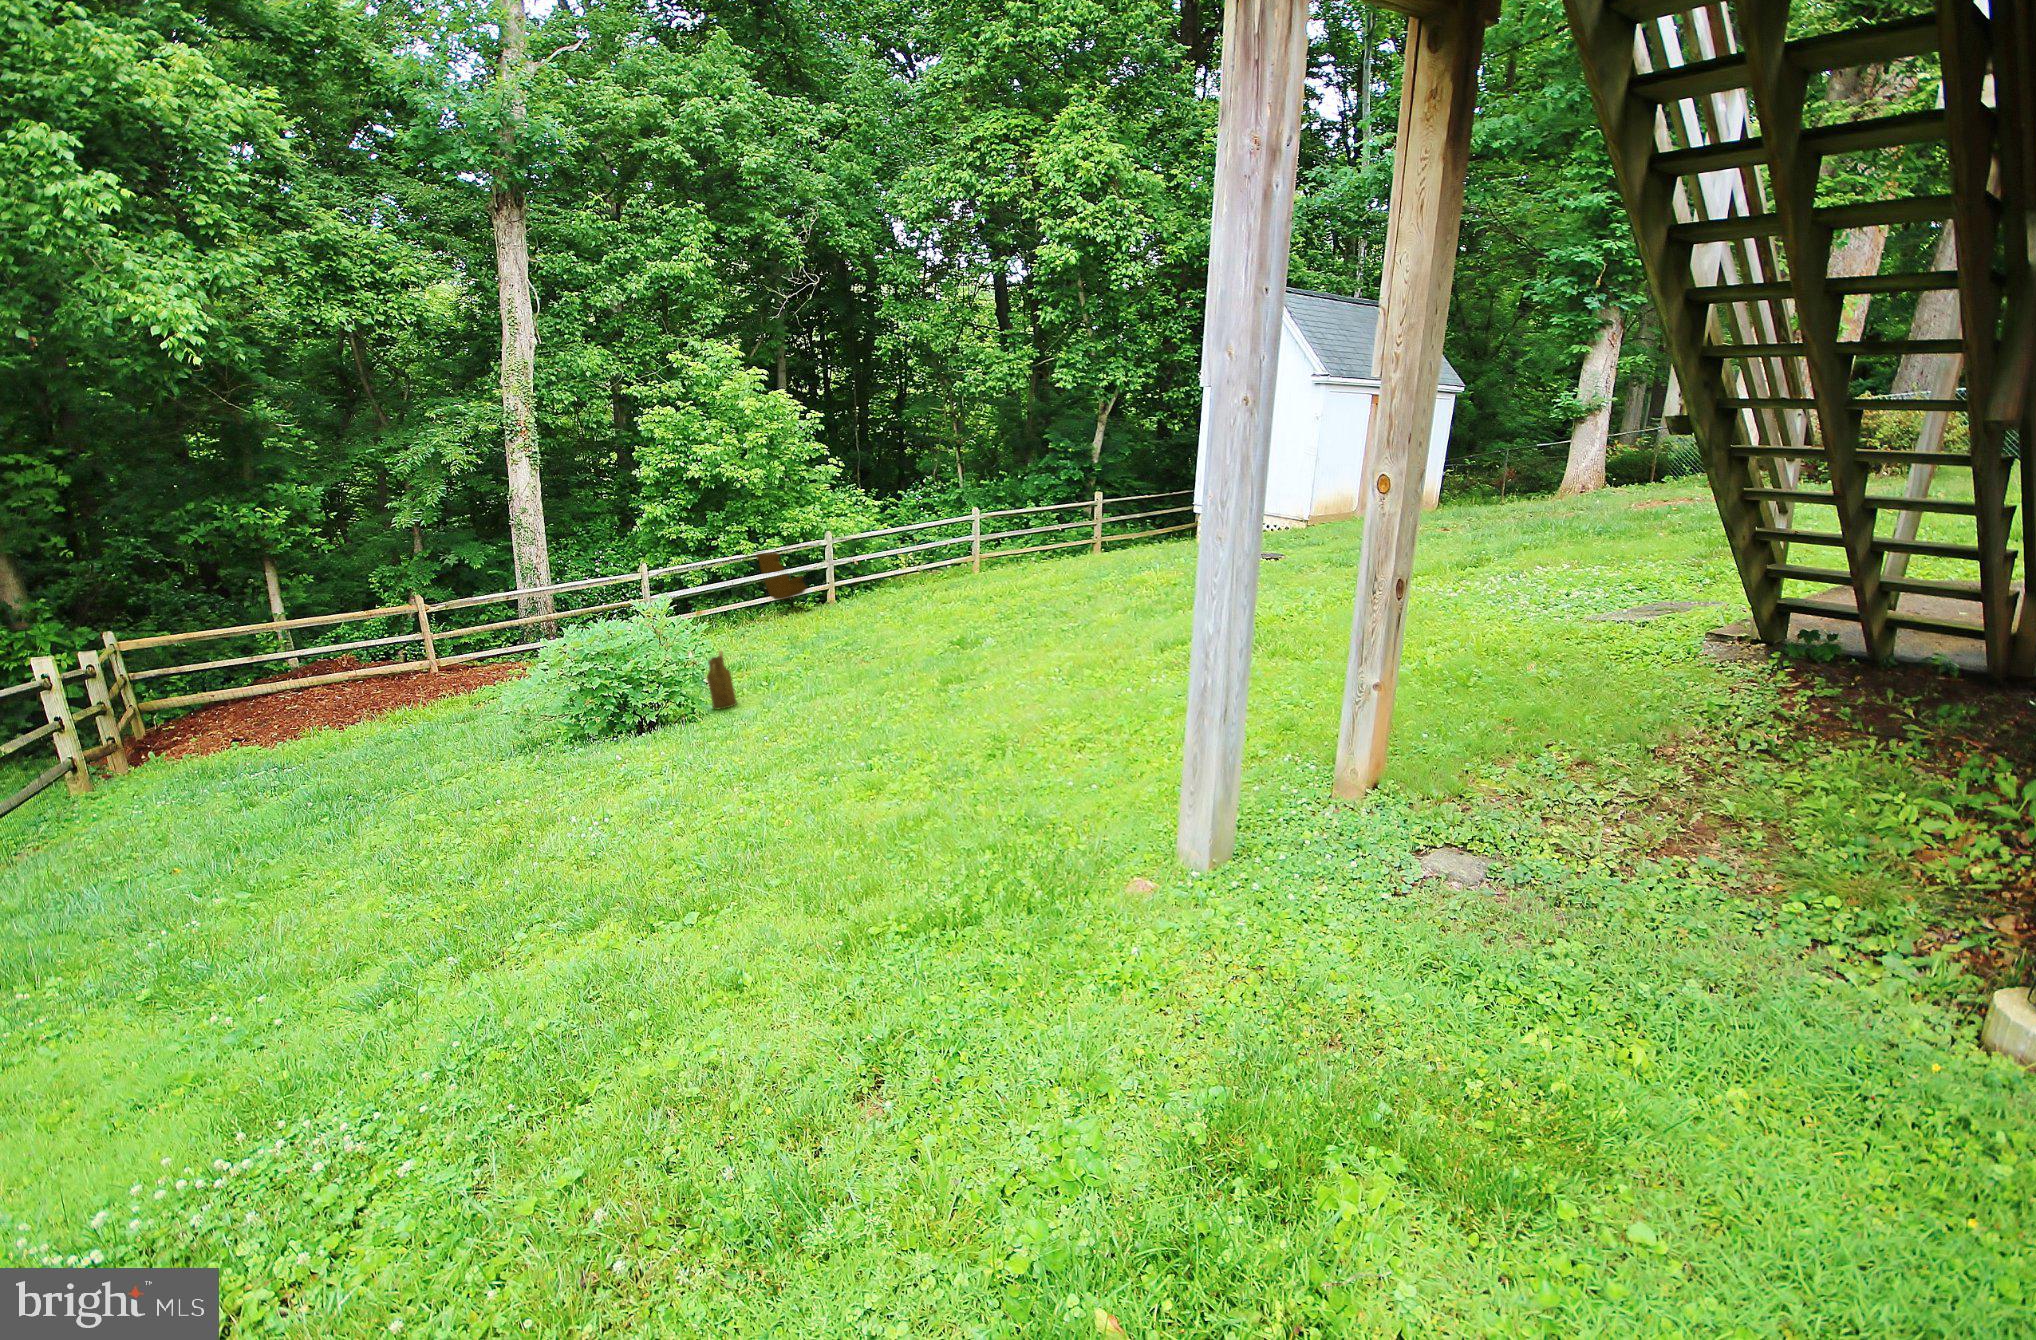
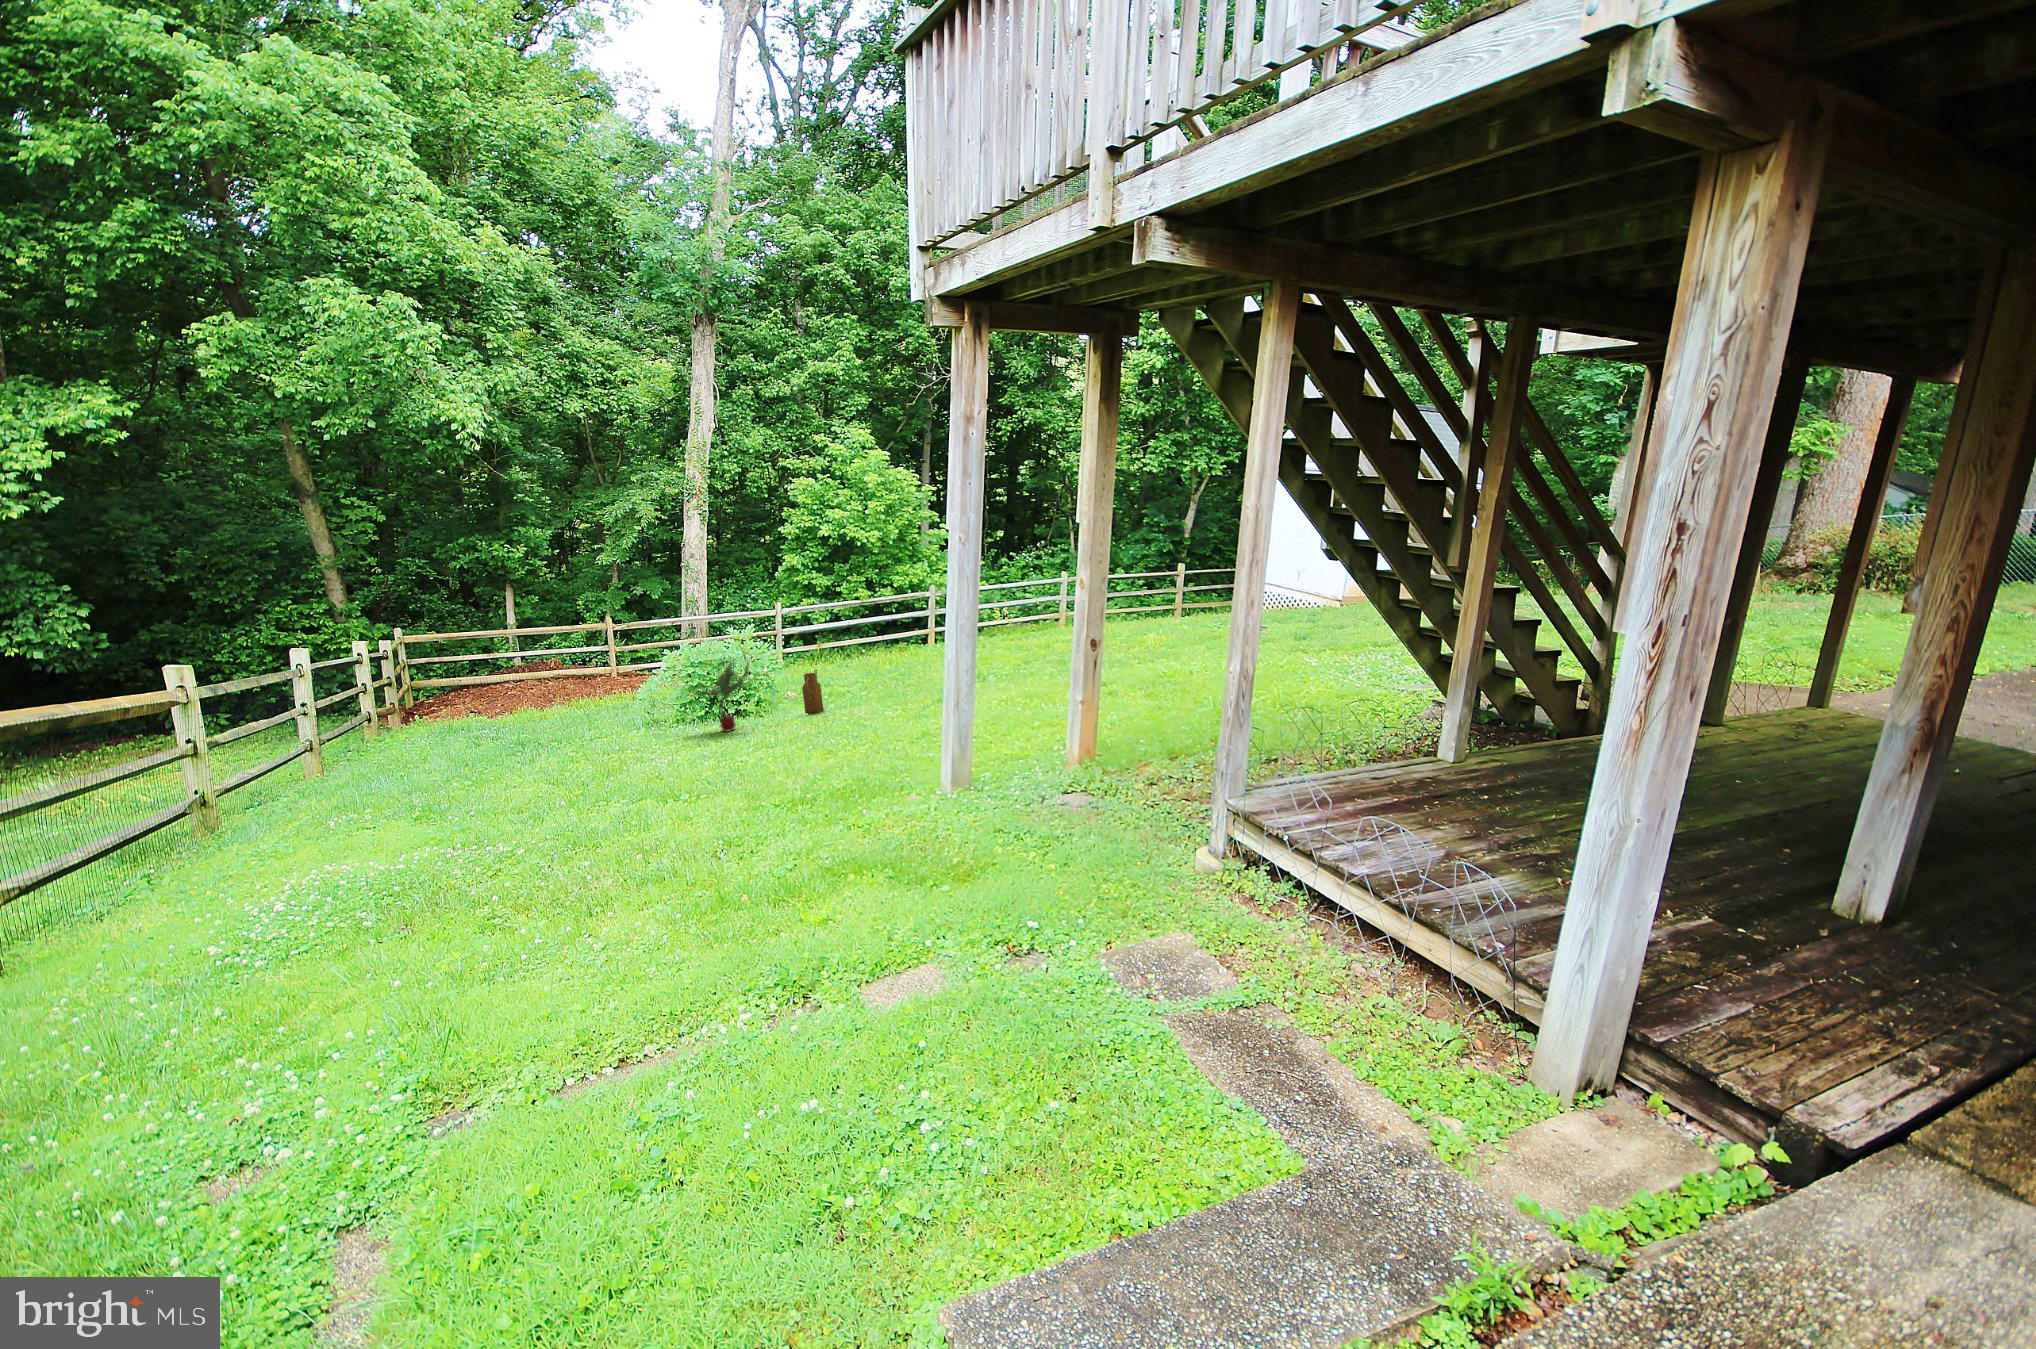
lounge chair: present [757,552,820,611] -> none [868,599,928,652]
potted tree: none [560,644,643,745] -> present [695,658,750,731]

